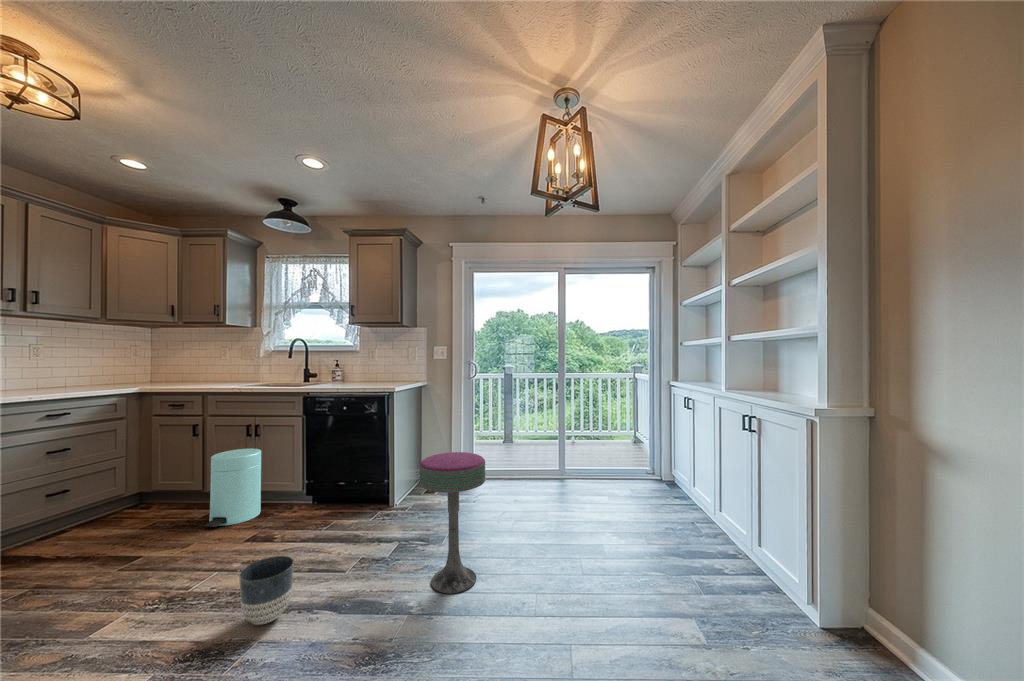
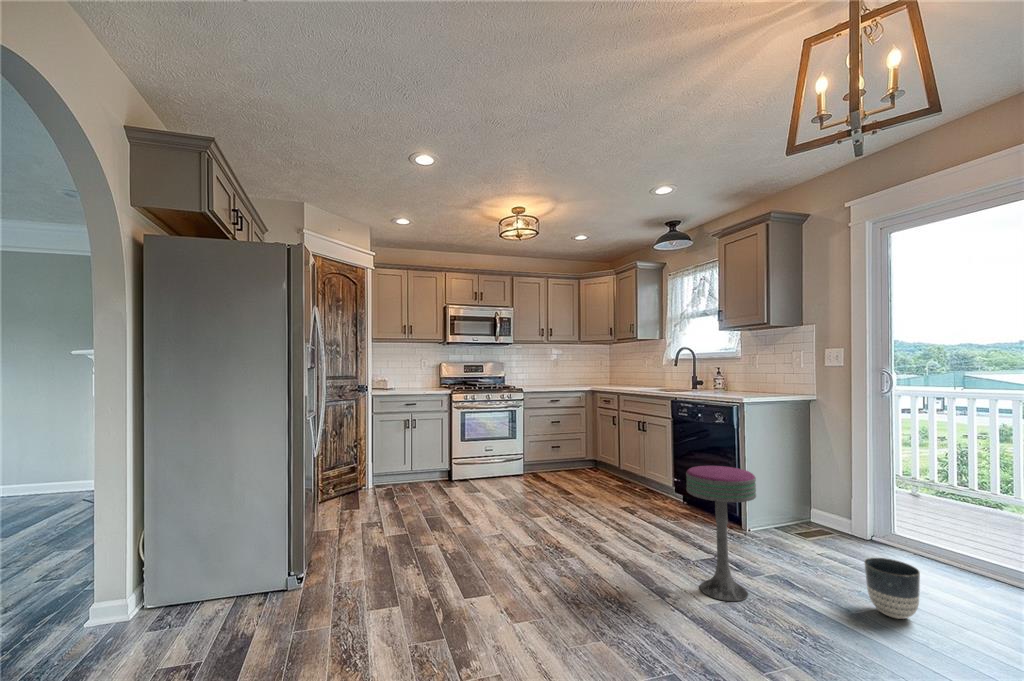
trash can: present [204,449,261,527] -> none [607,440,646,498]
planter: present [239,556,294,625] -> present [864,558,920,619]

